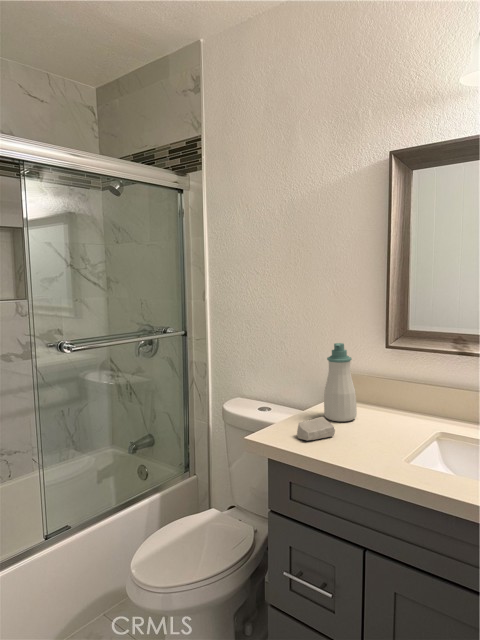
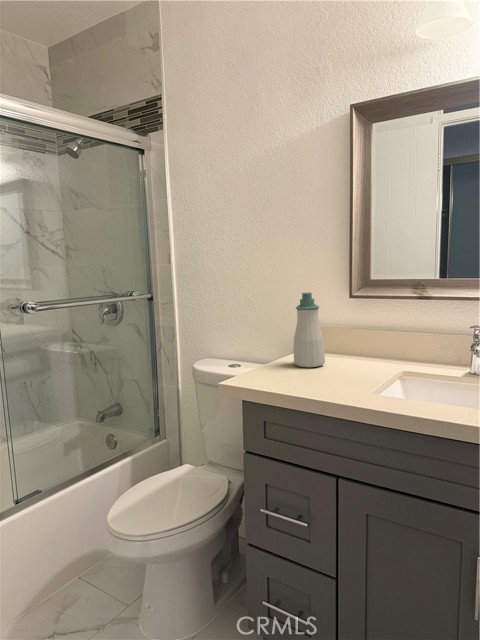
soap bar: present [297,417,335,440] -> none [270,361,306,382]

